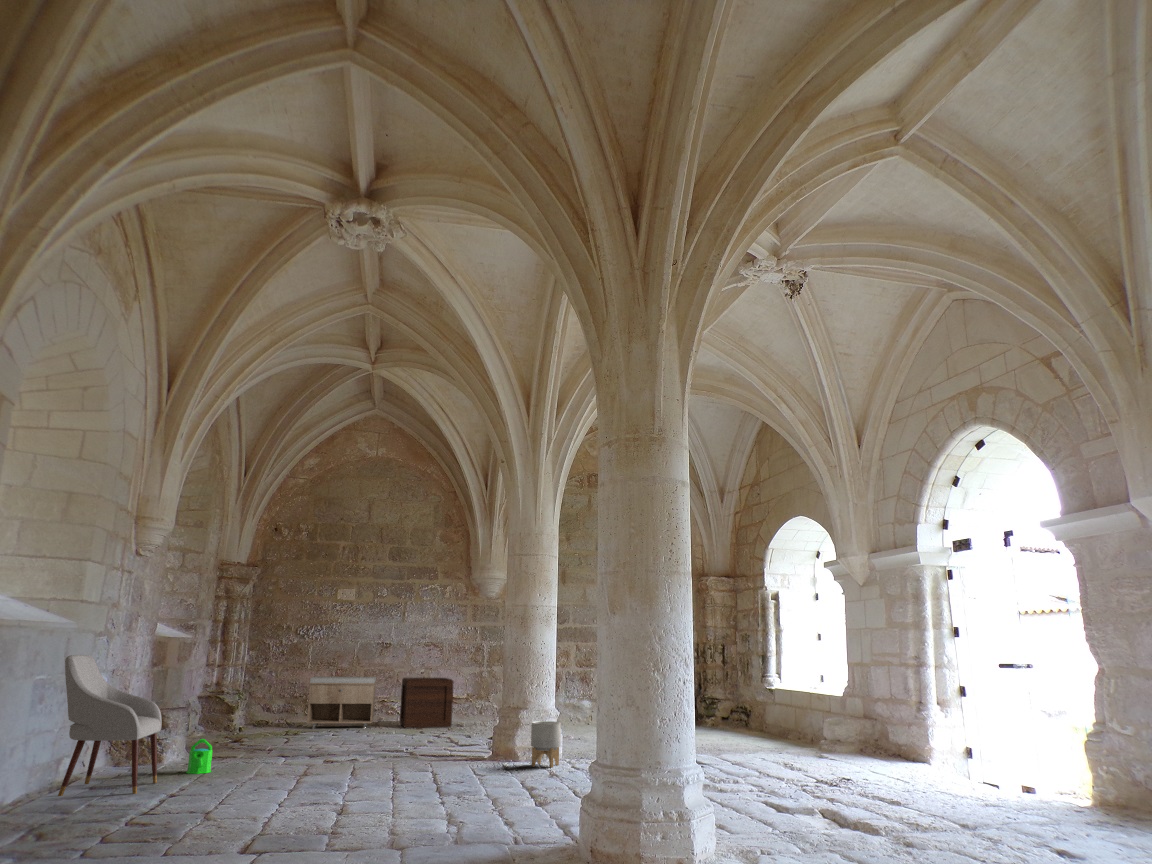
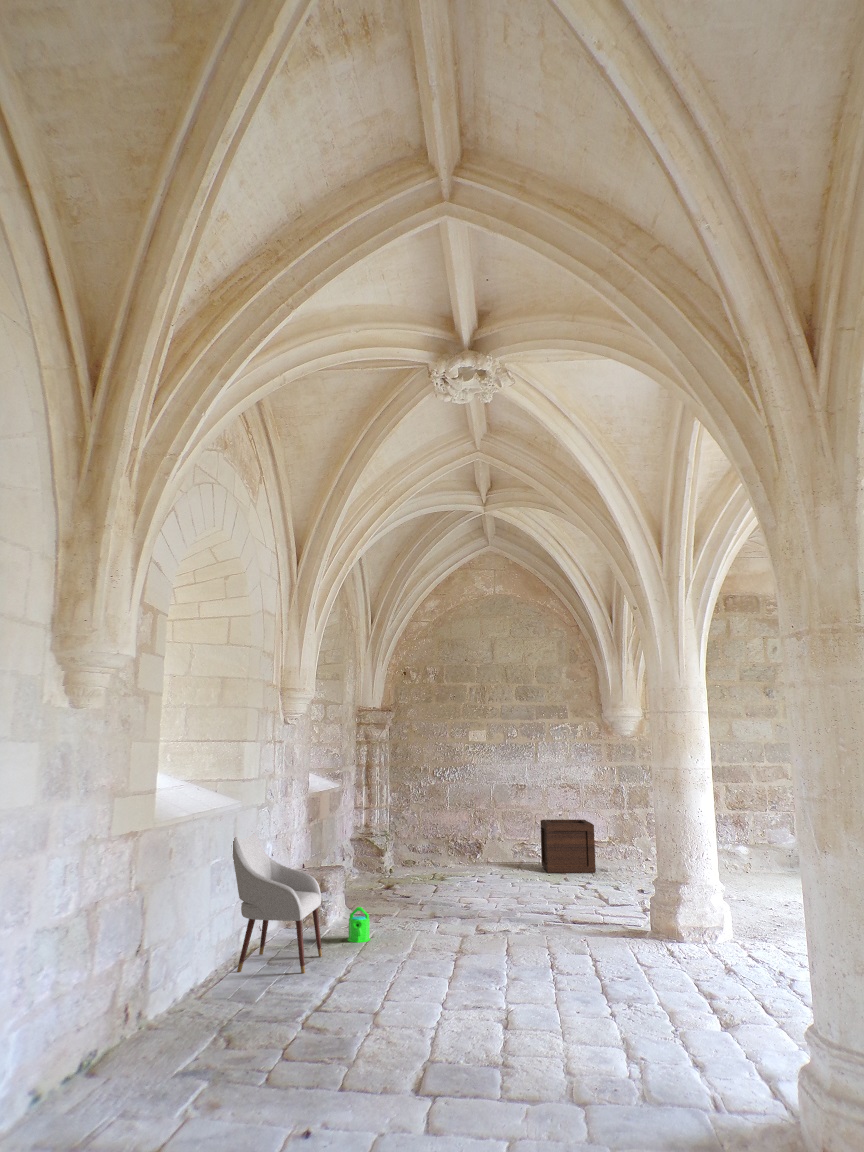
storage bench: present [307,676,376,729] -> none [451,818,515,872]
planter: present [531,721,561,768] -> none [695,898,731,953]

